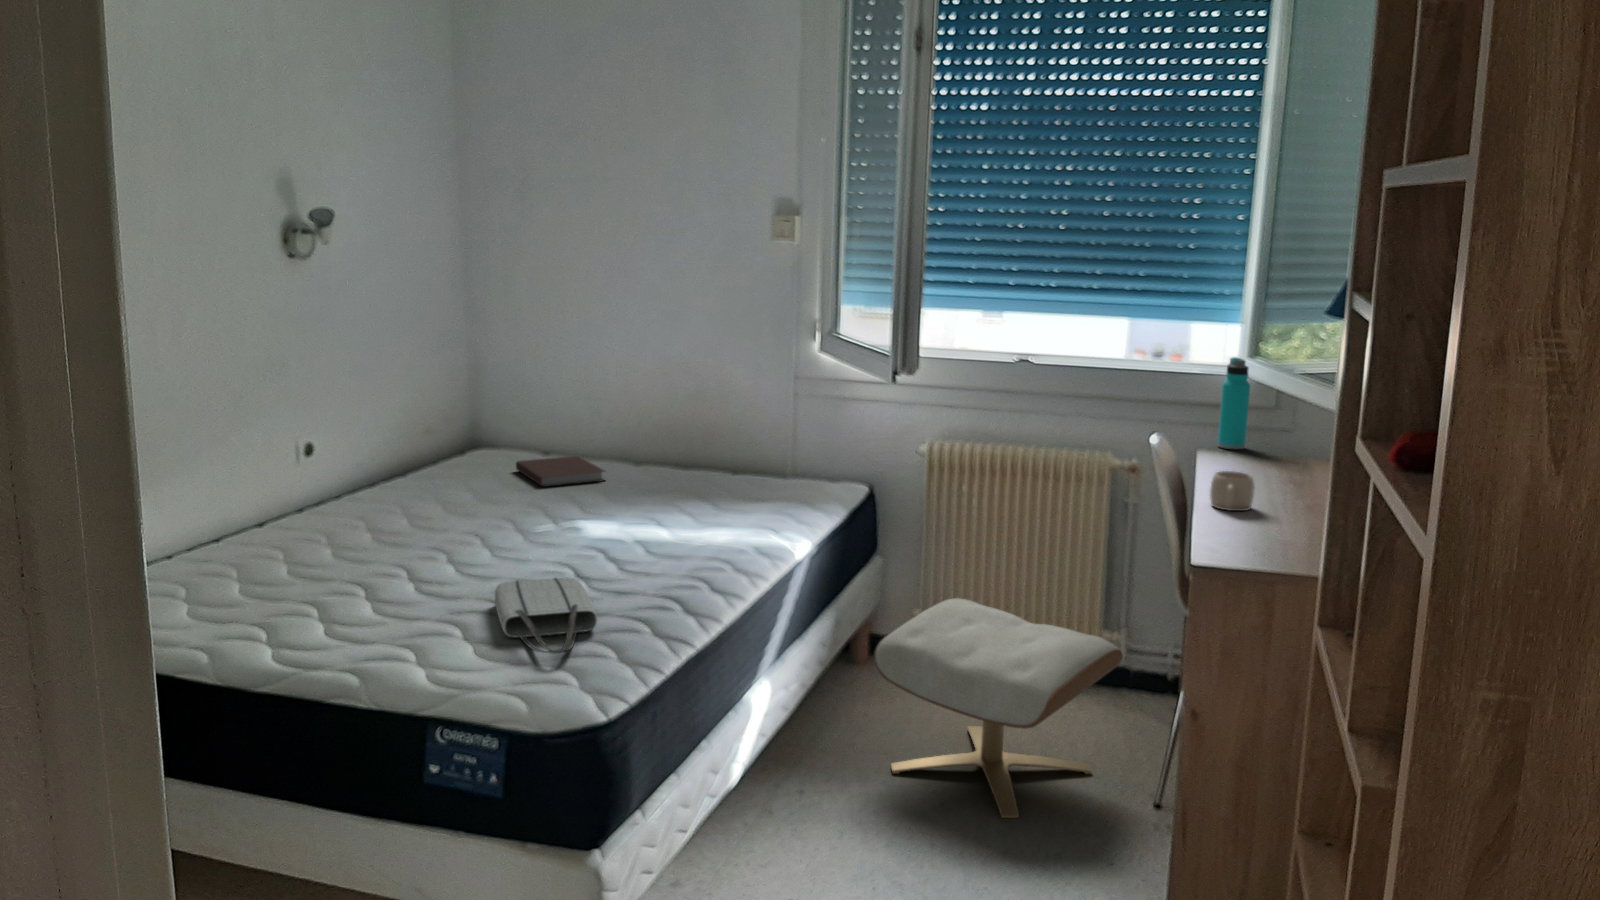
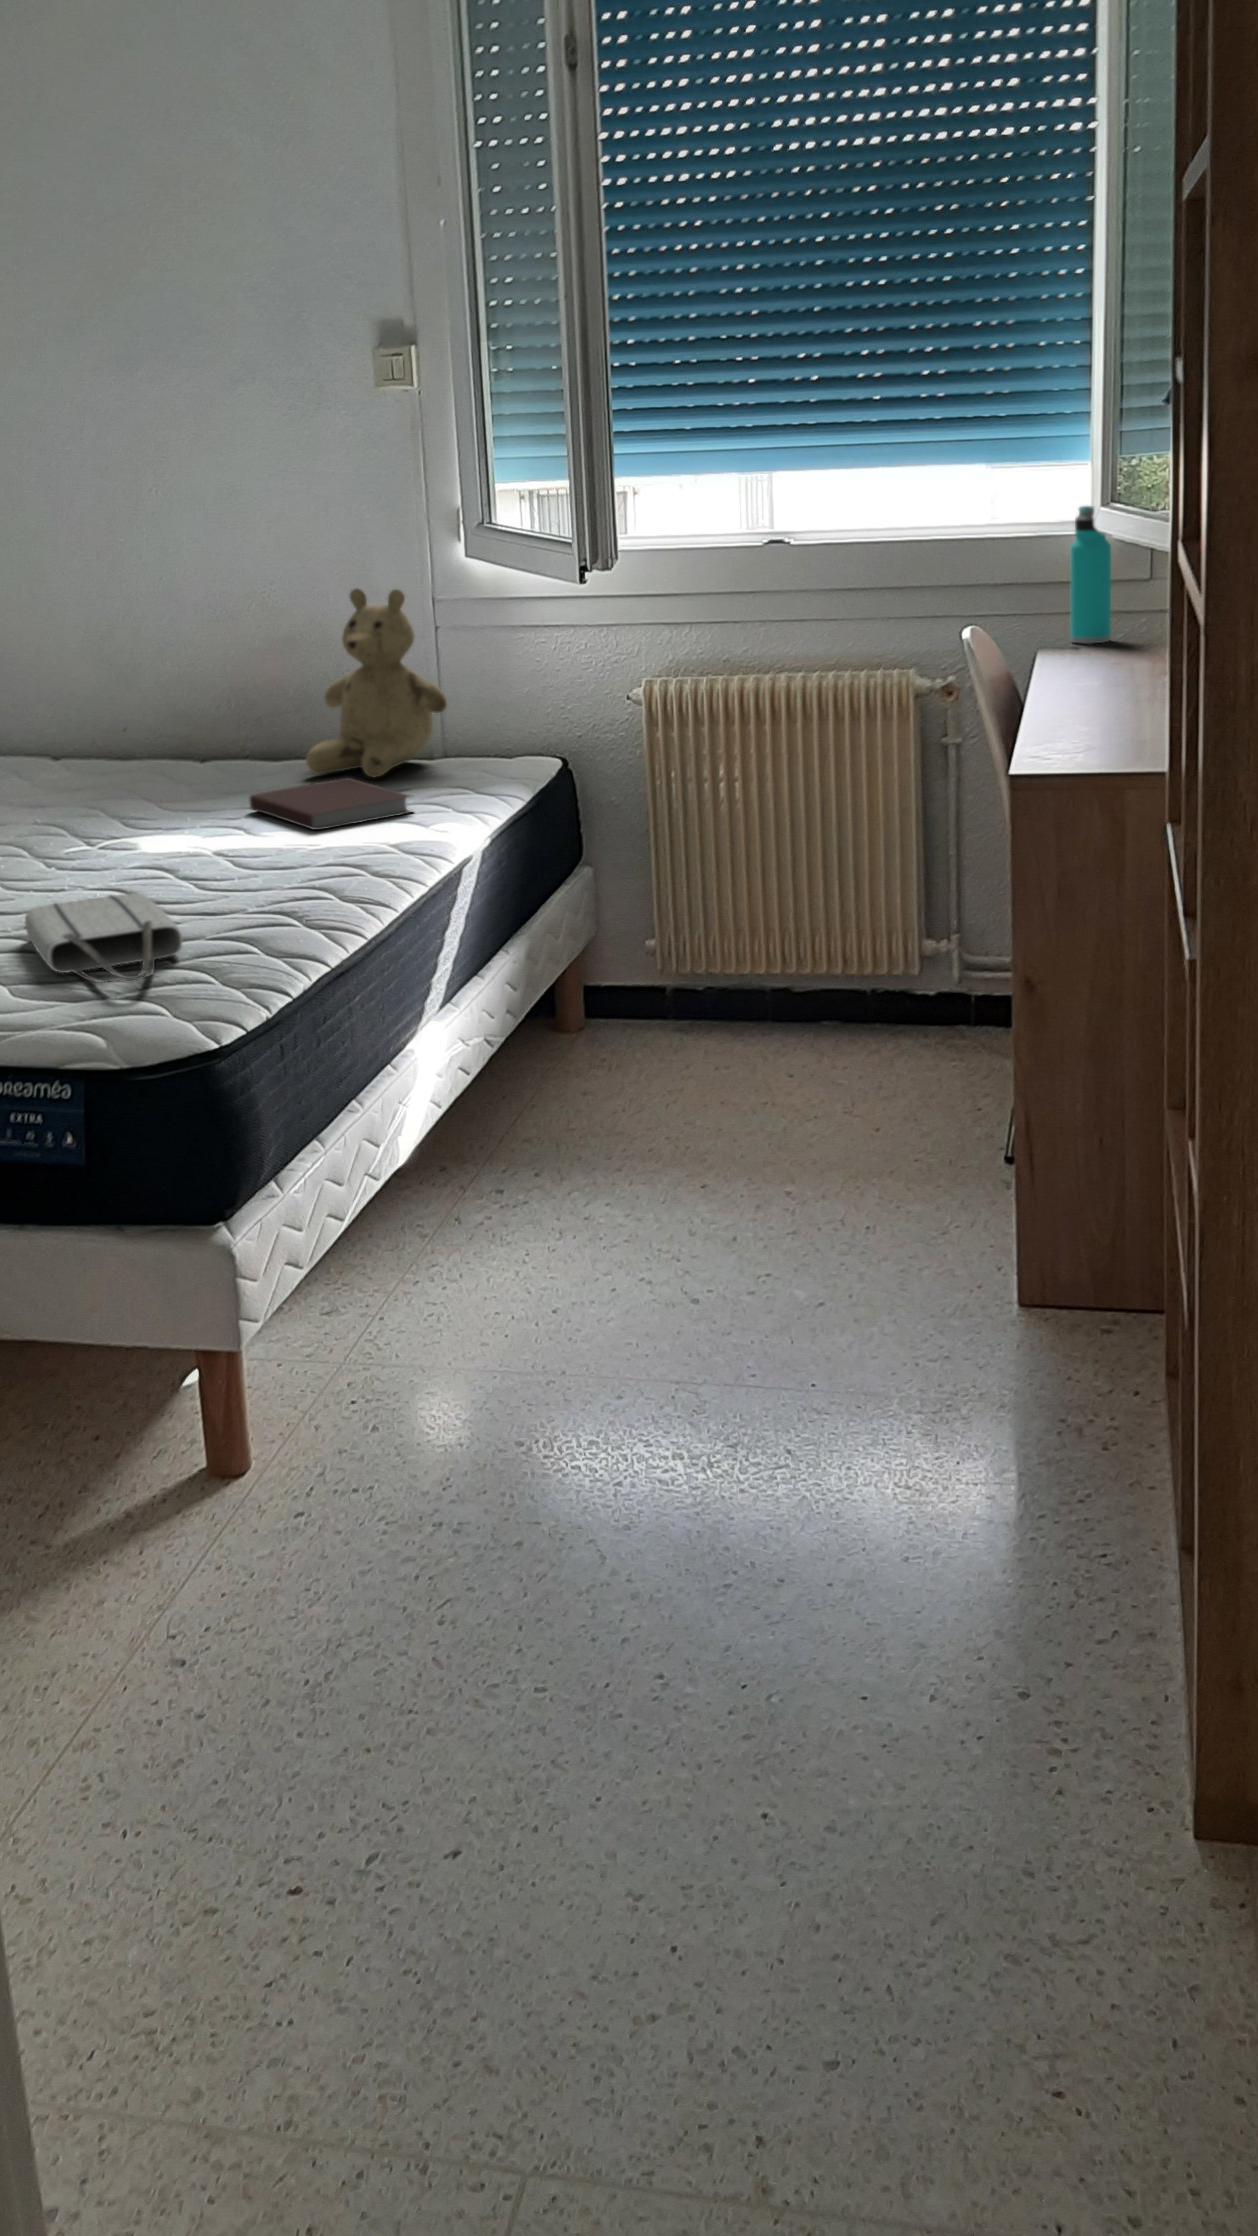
teddy bear: none [705,367,800,492] -> present [306,588,447,777]
notebook: present [516,456,604,487] -> present [250,778,412,830]
mug: present [1210,471,1255,511] -> none [1049,657,1111,712]
ottoman: present [874,598,1123,818] -> none [587,899,950,1196]

